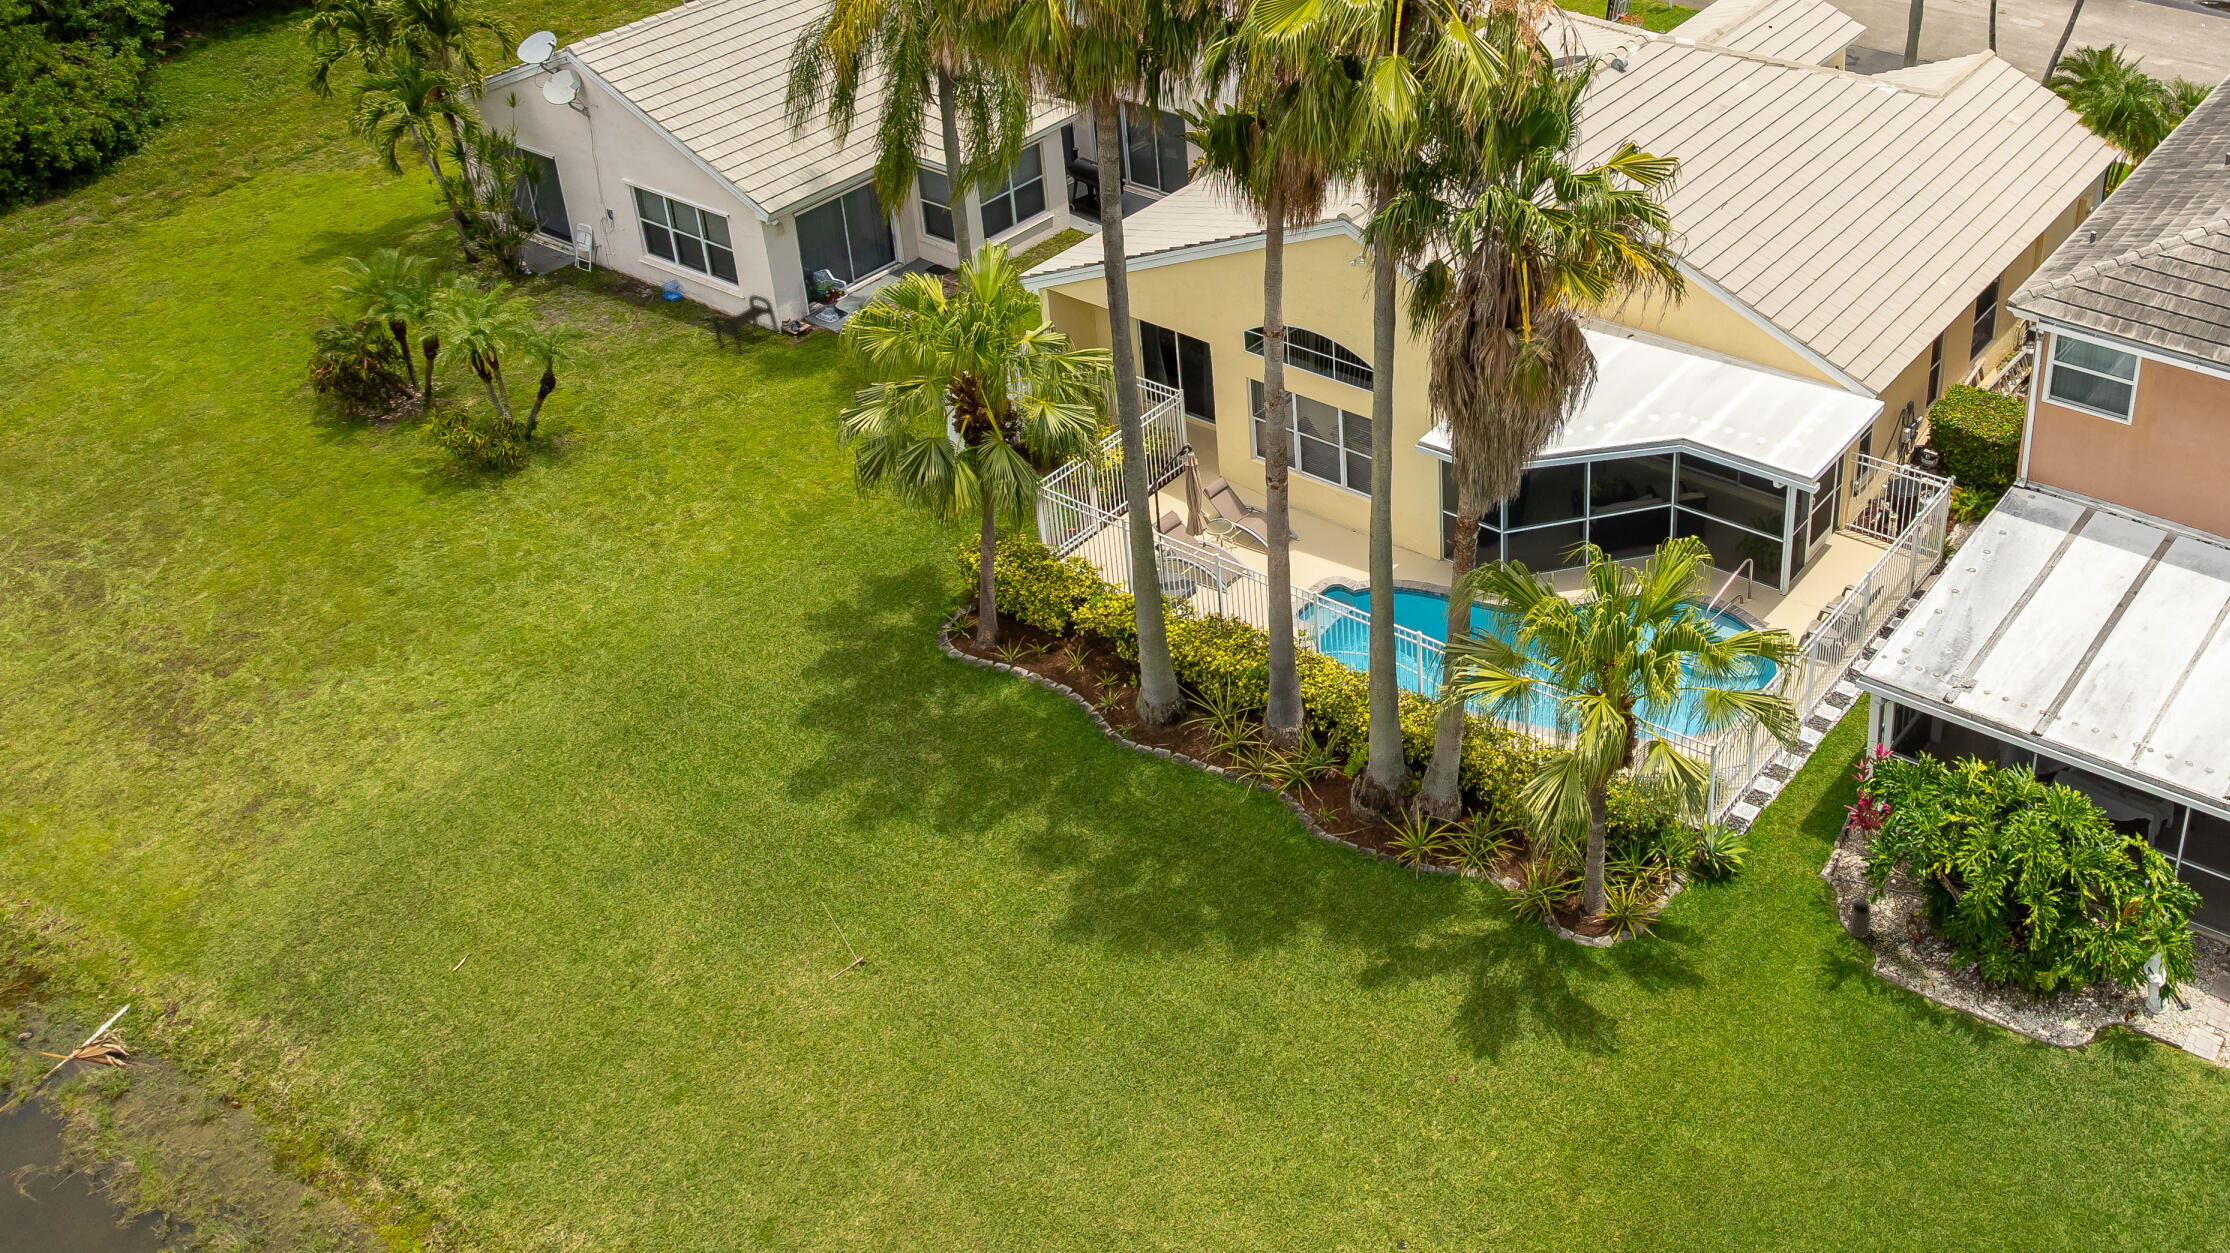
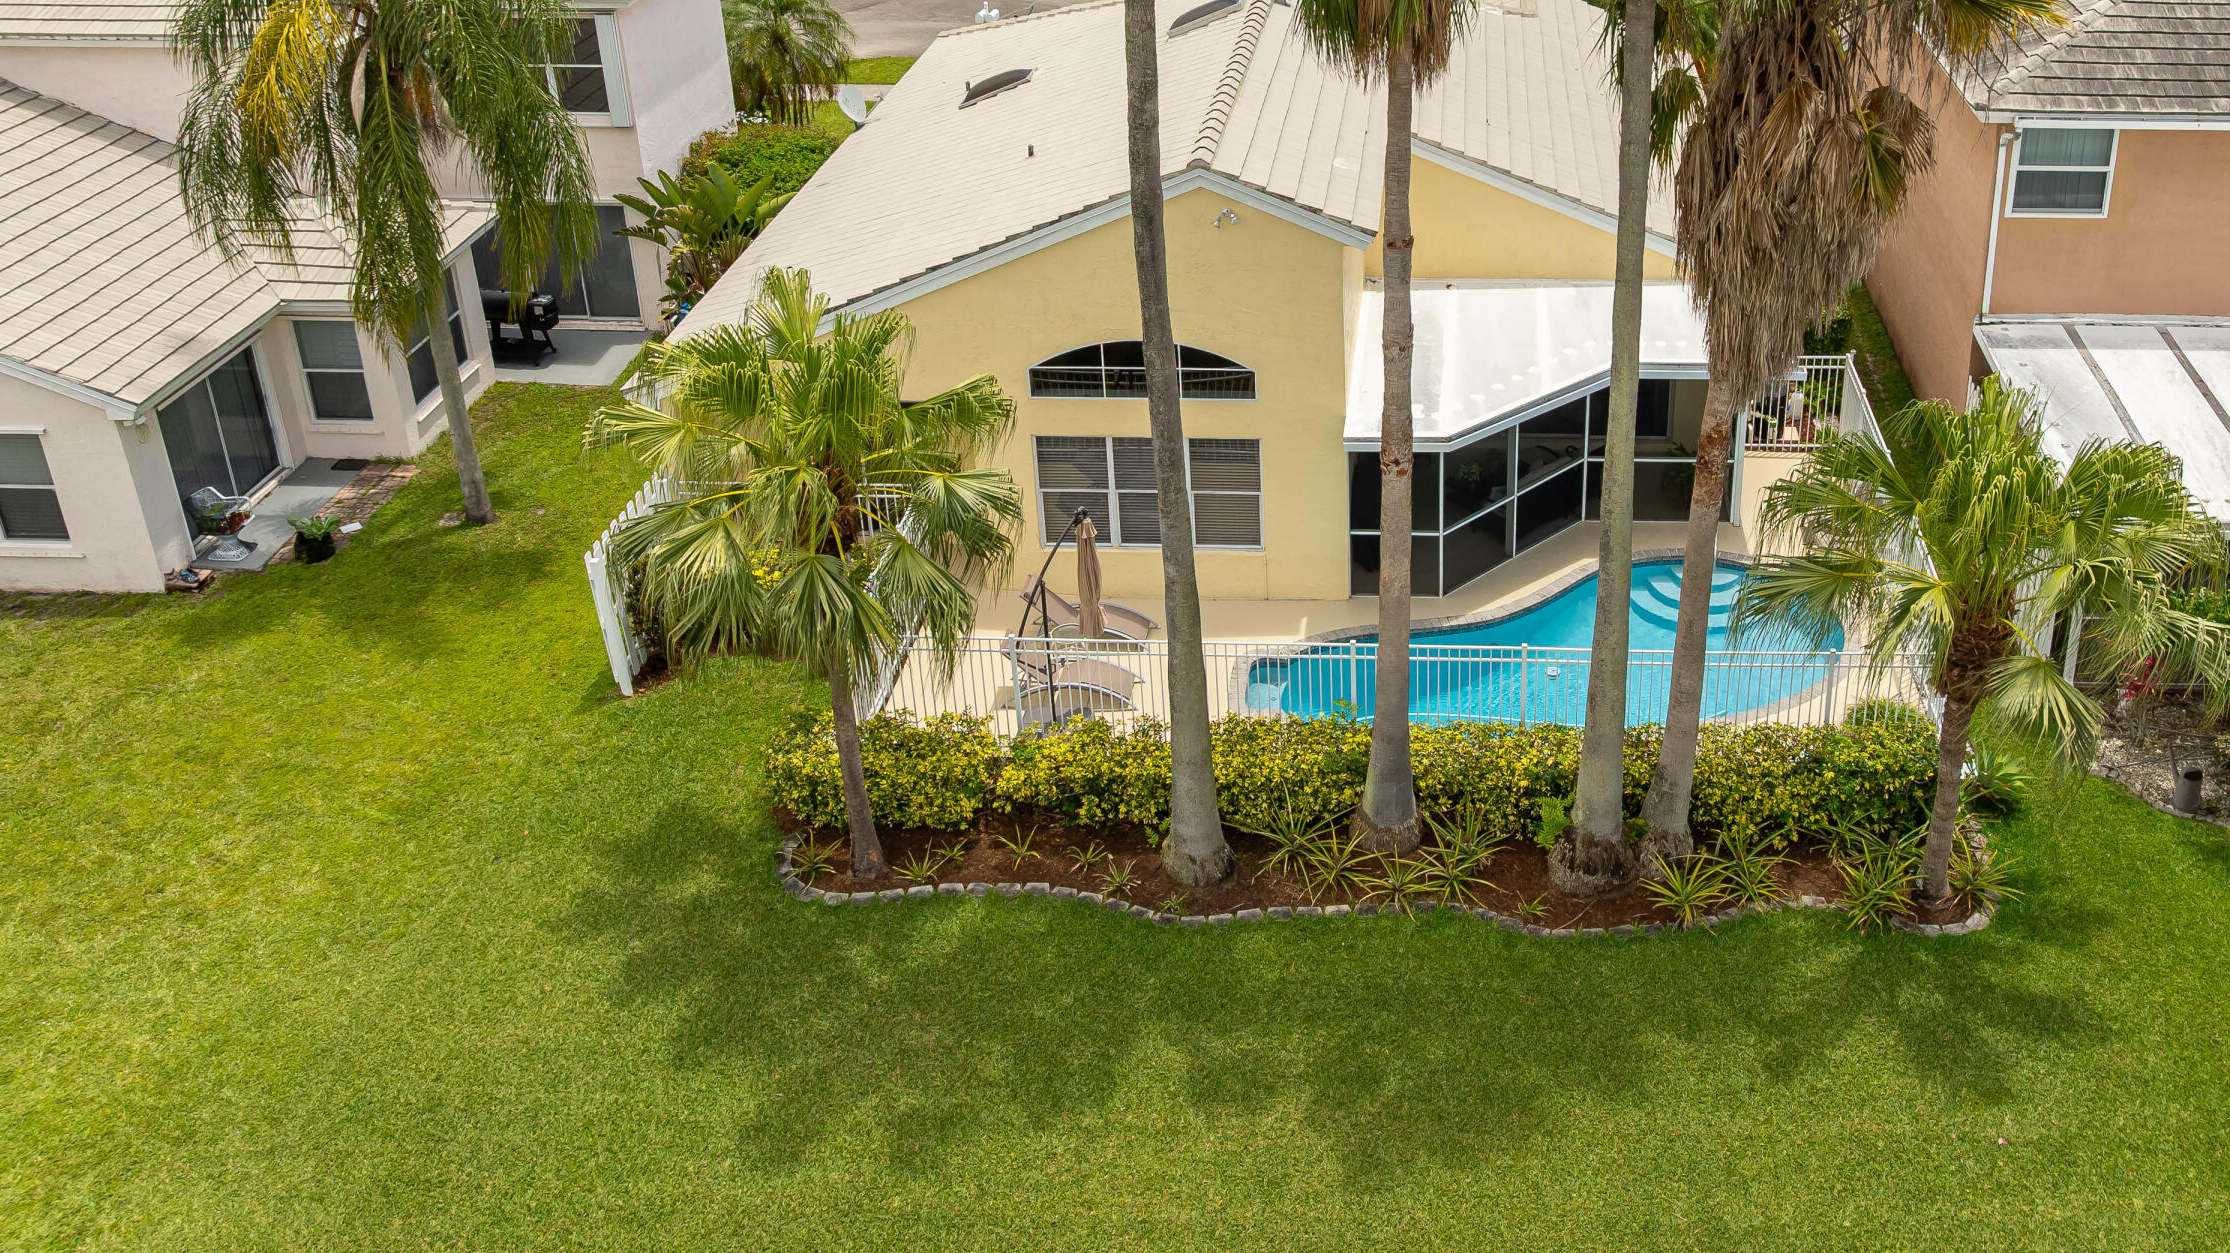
bench: present [713,295,779,353] -> none [53,544,159,634]

